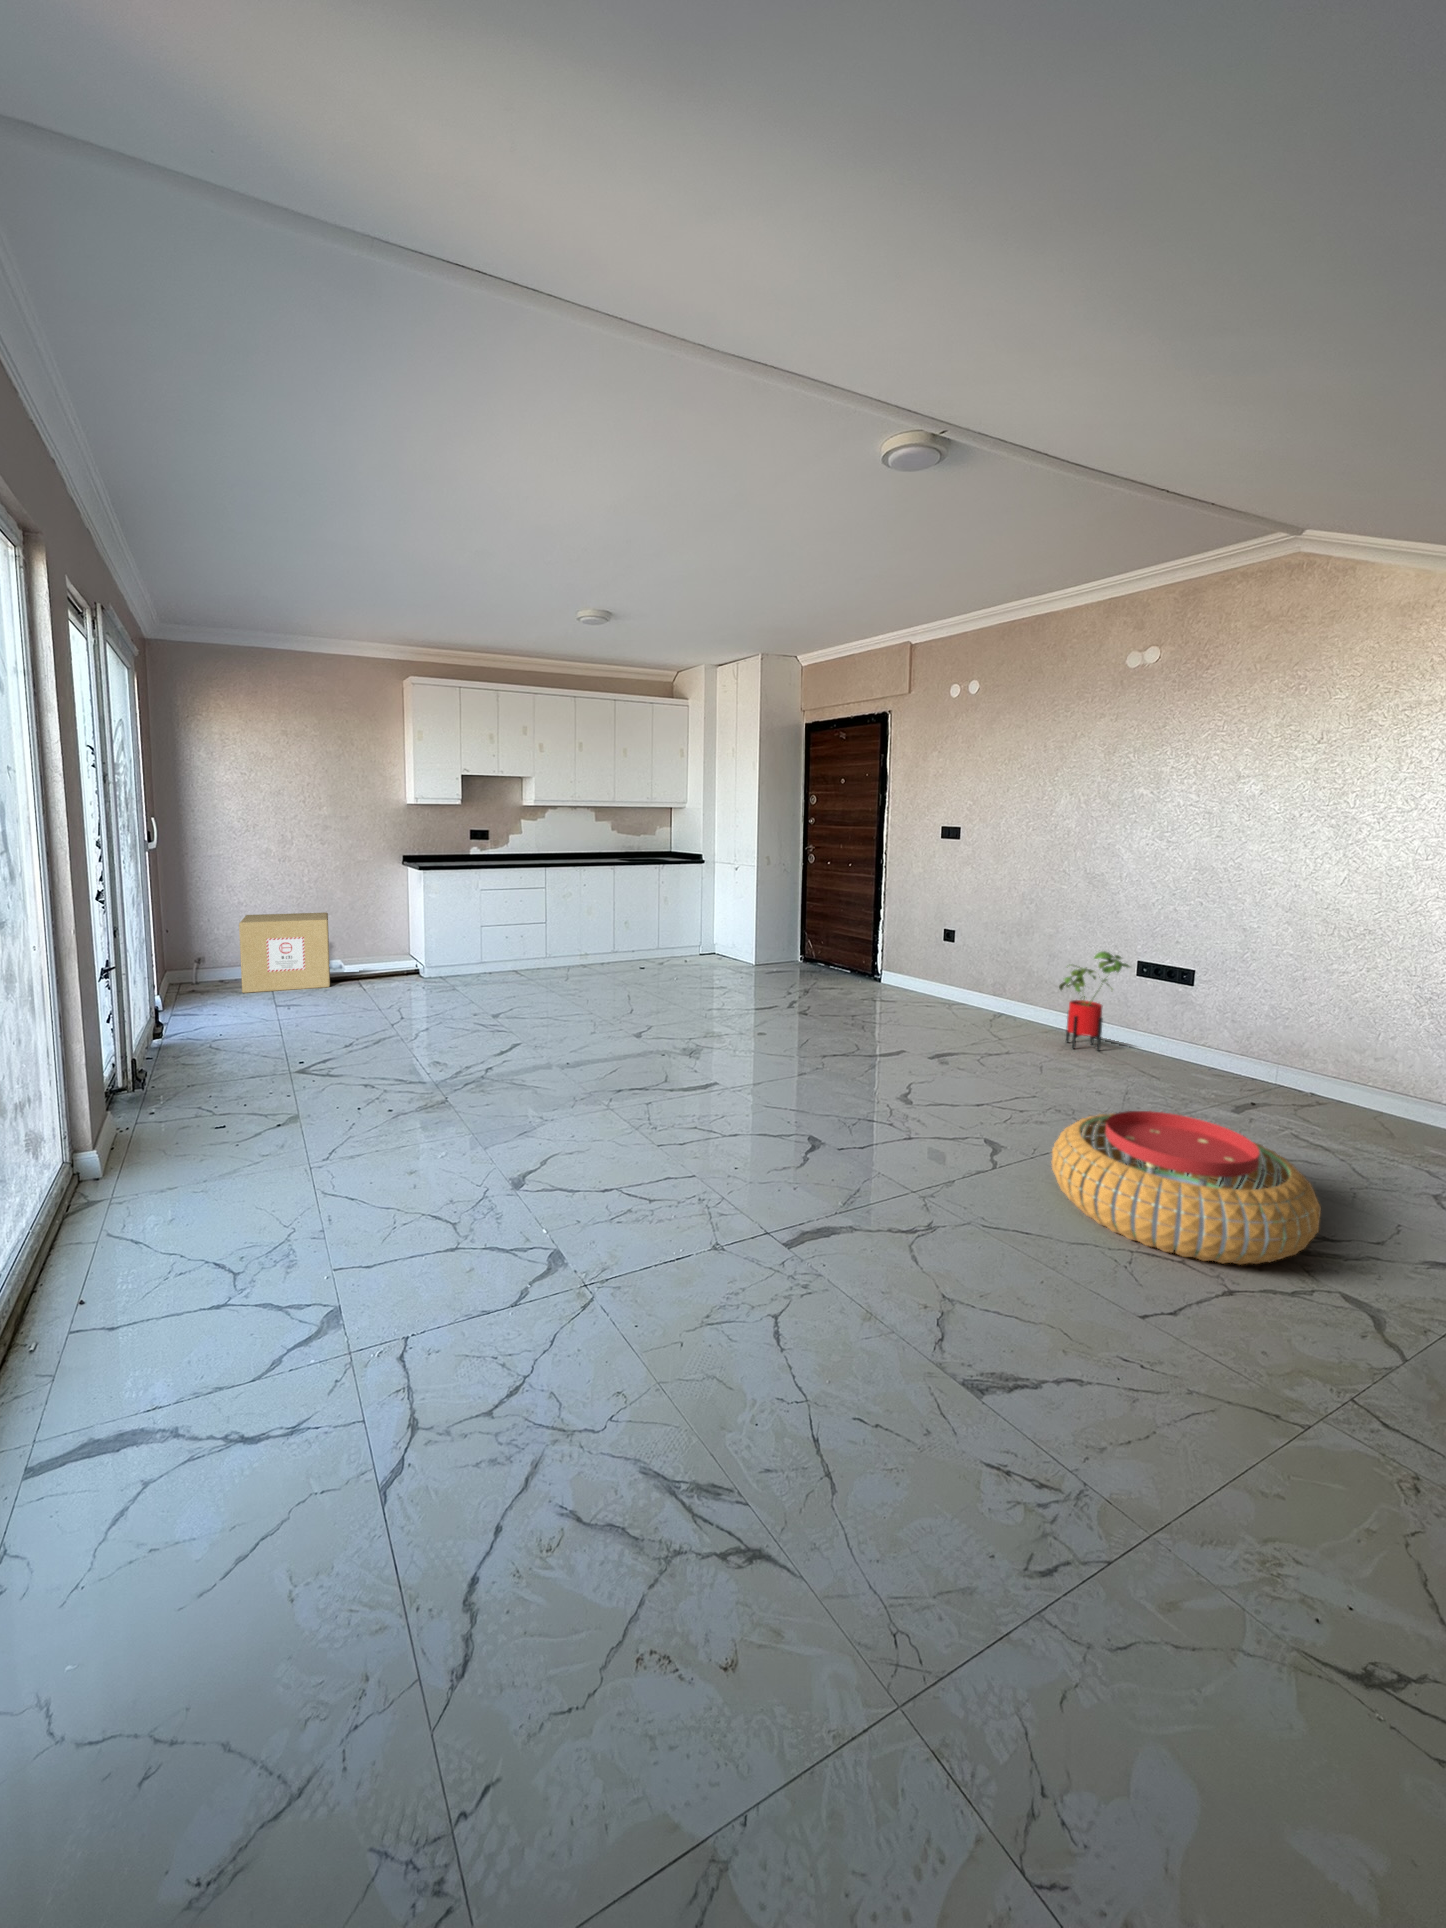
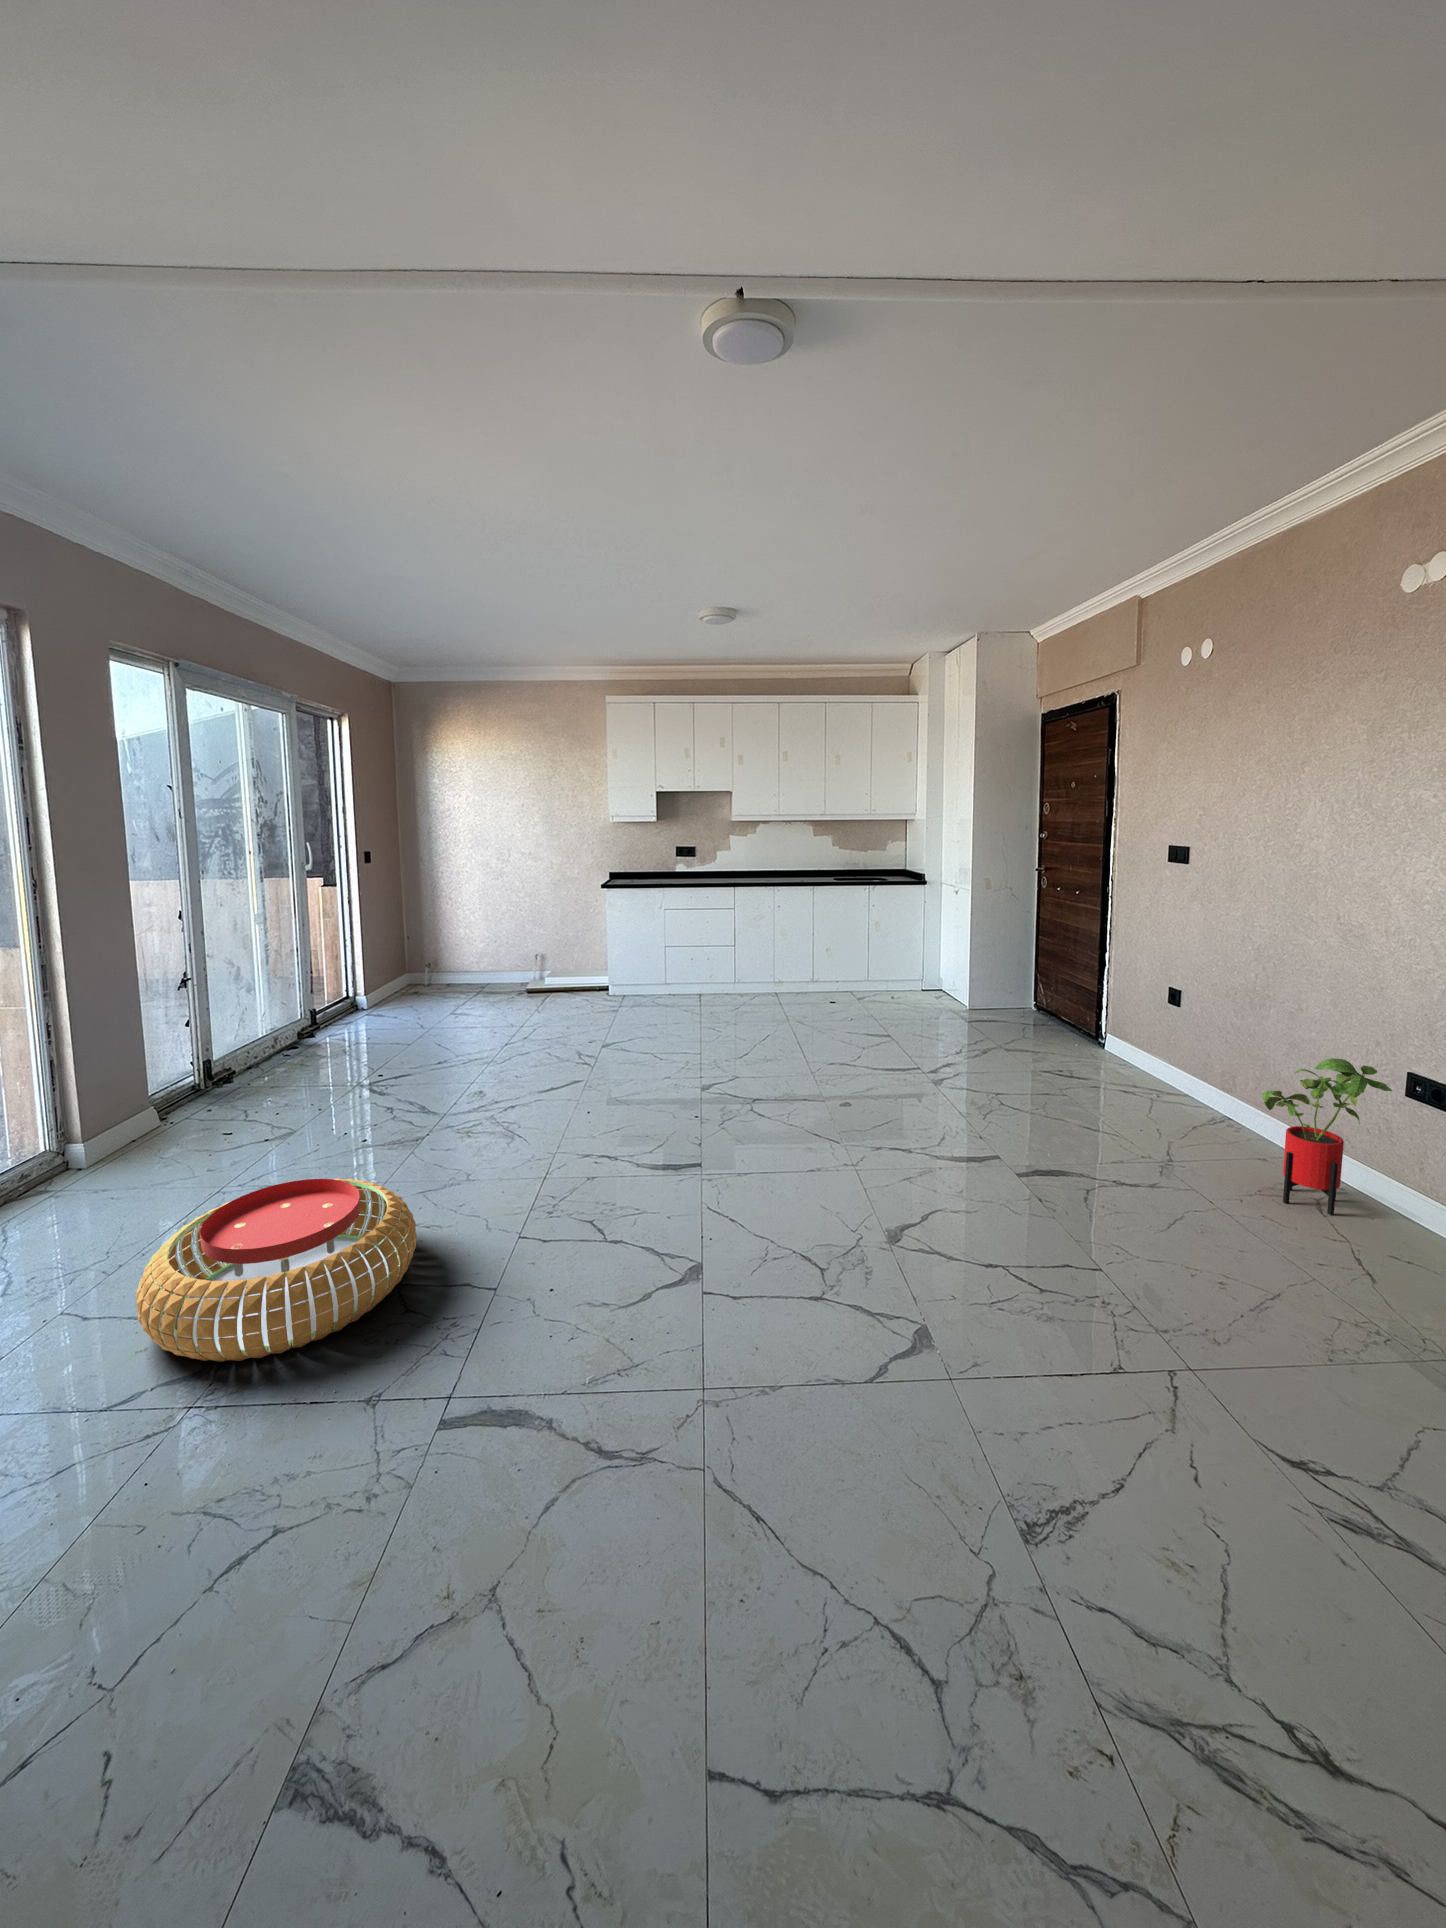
cardboard box: present [239,912,330,993] -> none [456,927,545,997]
pouf: present [1052,1111,1321,1265] -> present [136,1178,416,1362]

